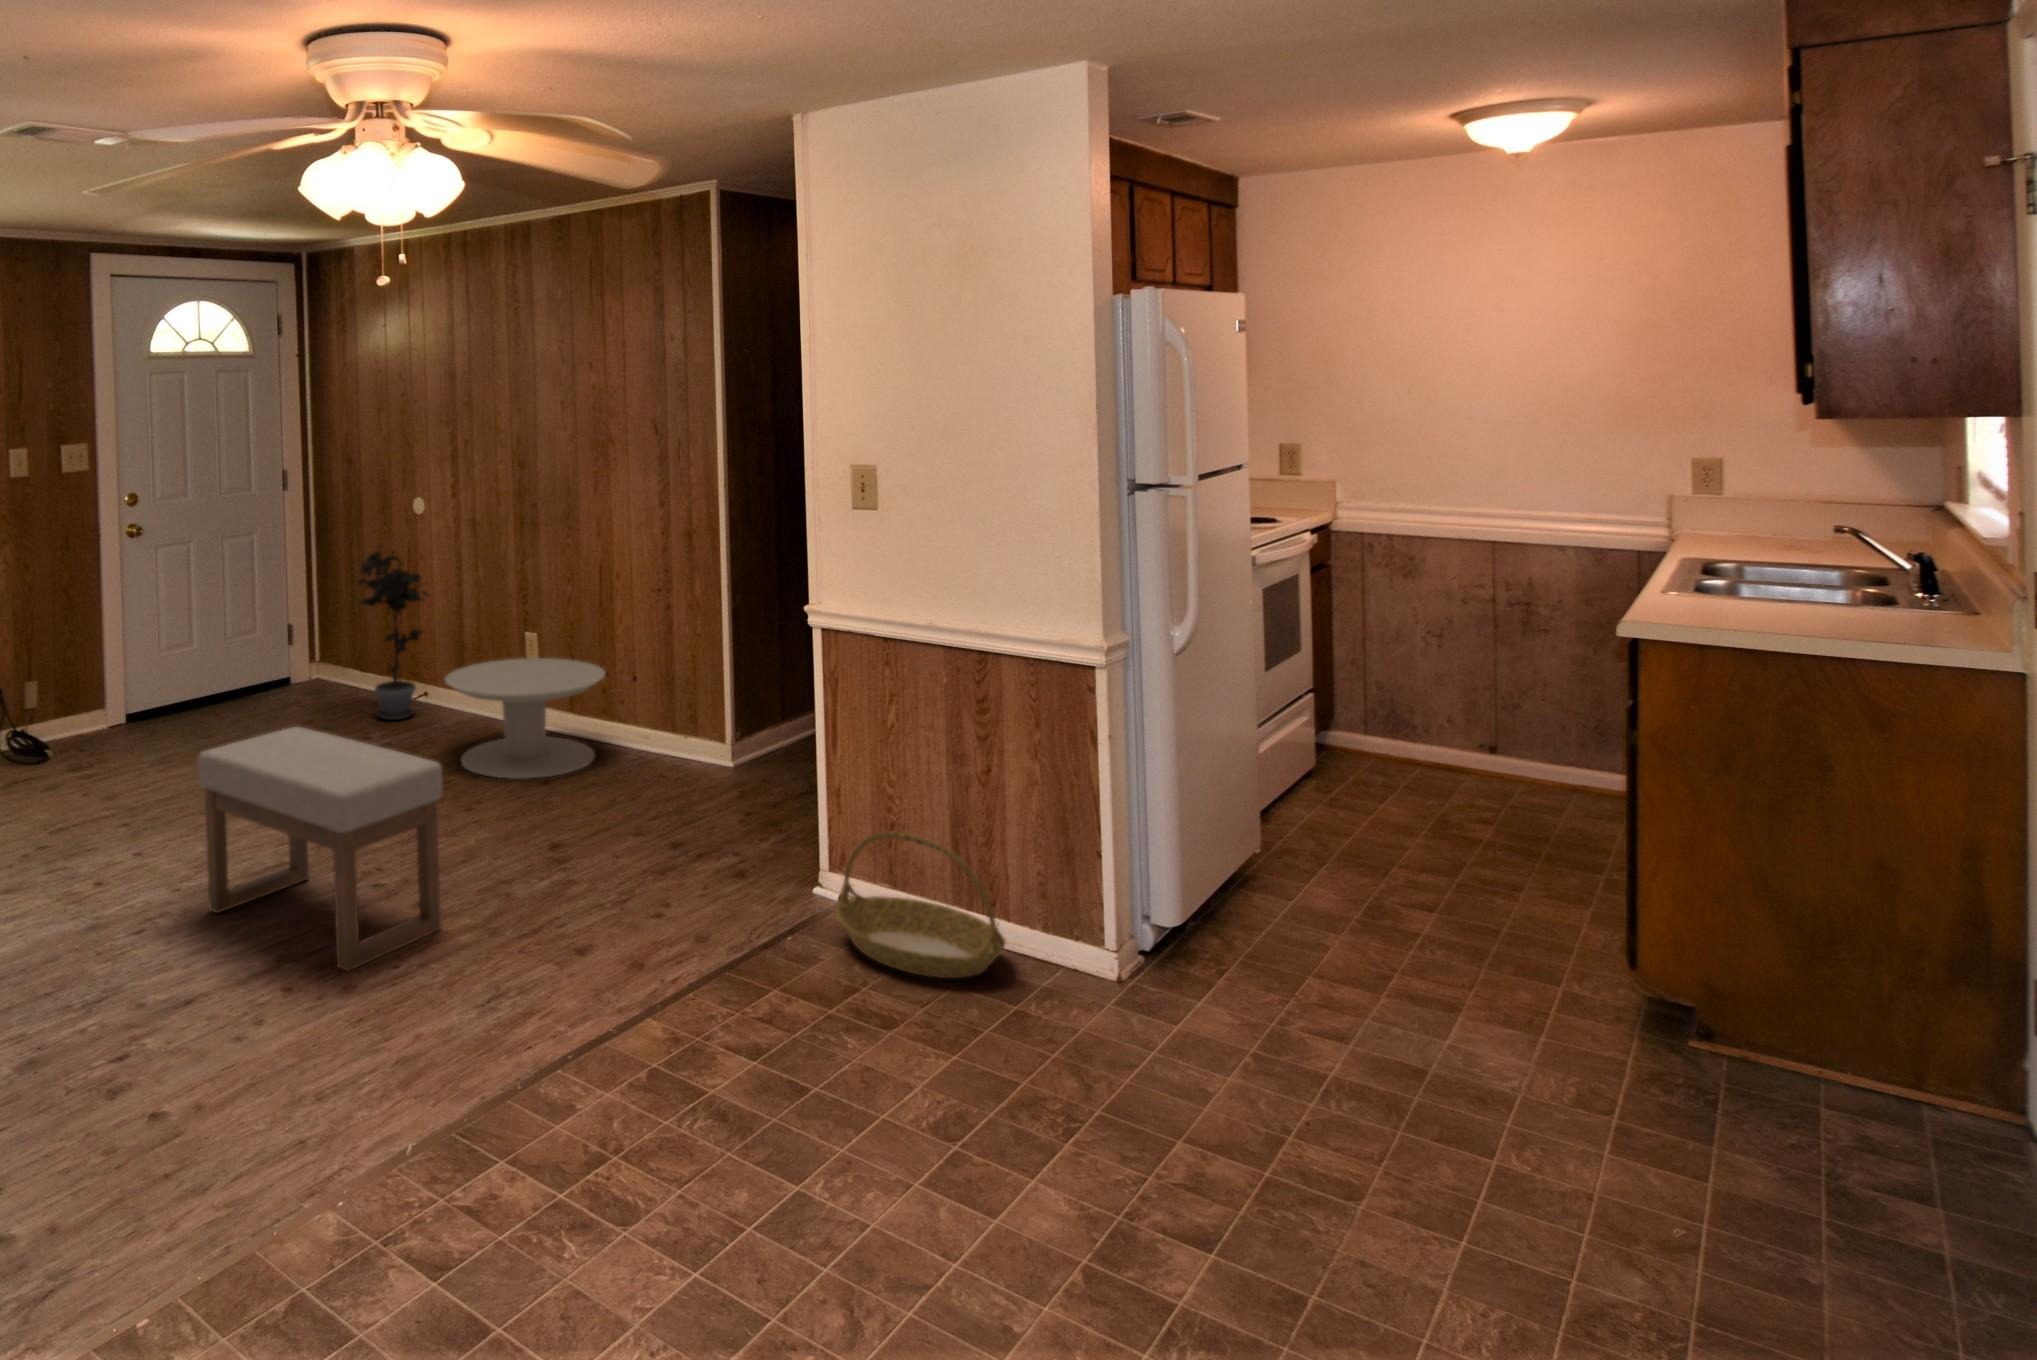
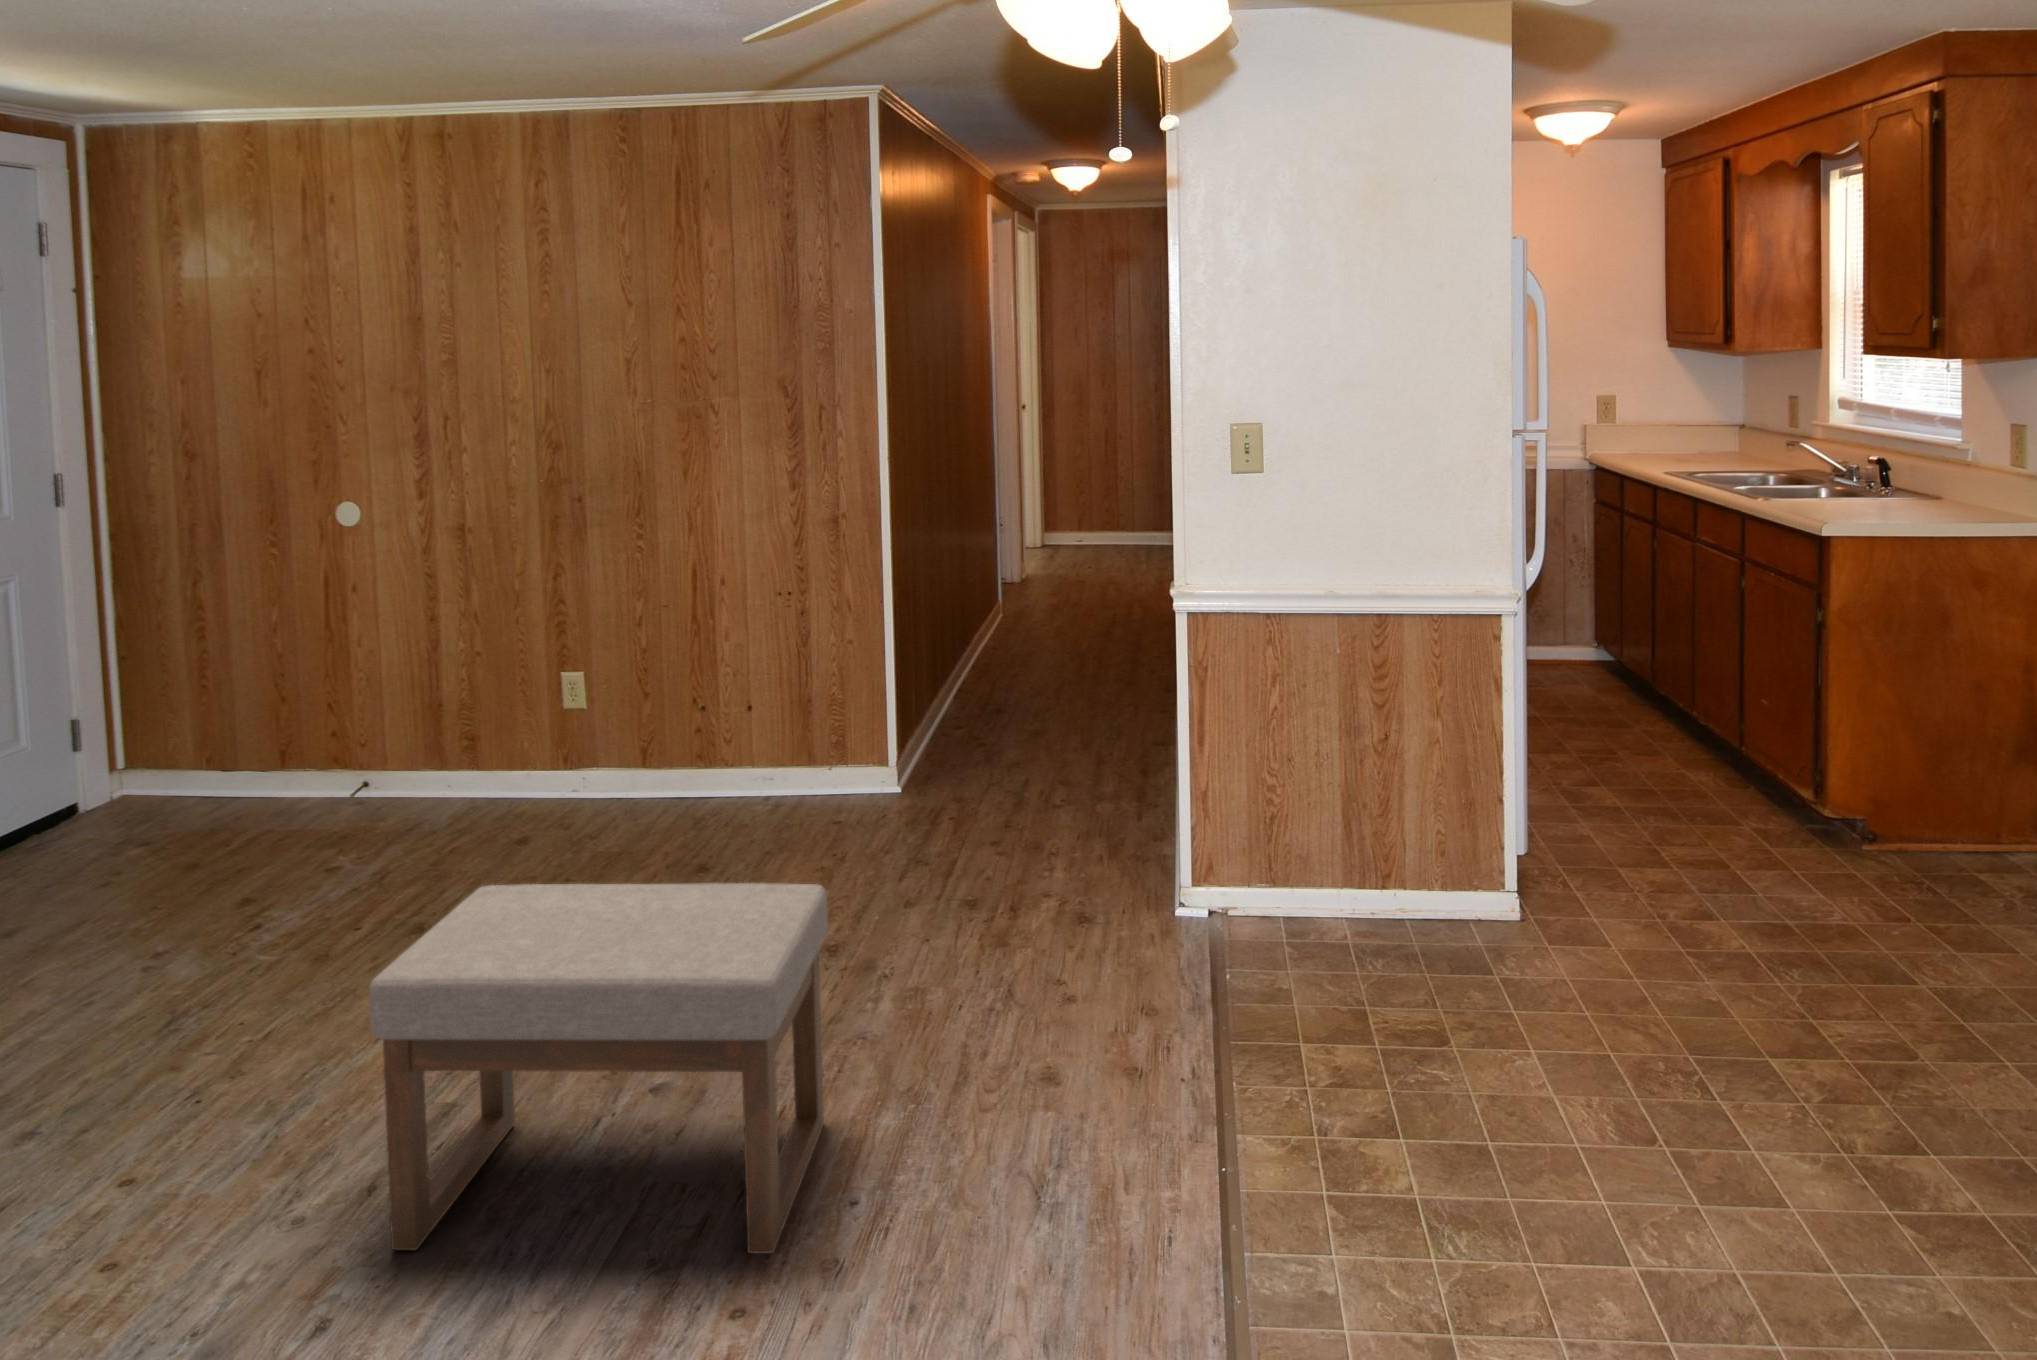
potted plant: present [358,547,431,720] -> none [256,575,397,832]
side table: present [445,658,605,779] -> none [501,696,734,878]
basket: present [835,832,1005,978] -> none [1260,825,1455,975]

